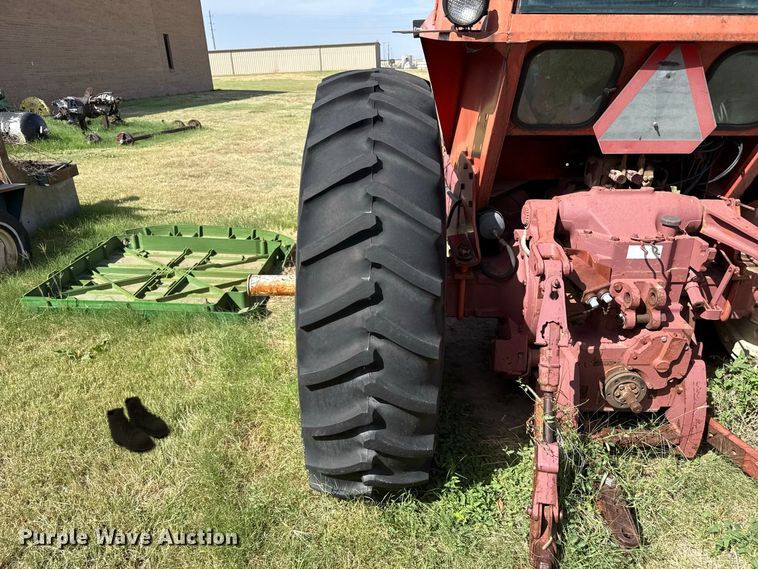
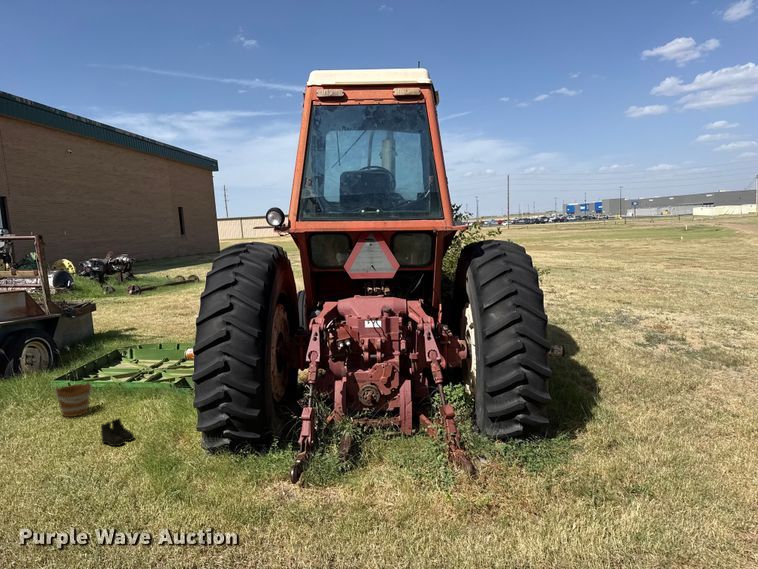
bucket: none [20,311,85,371] -> present [55,382,92,417]

